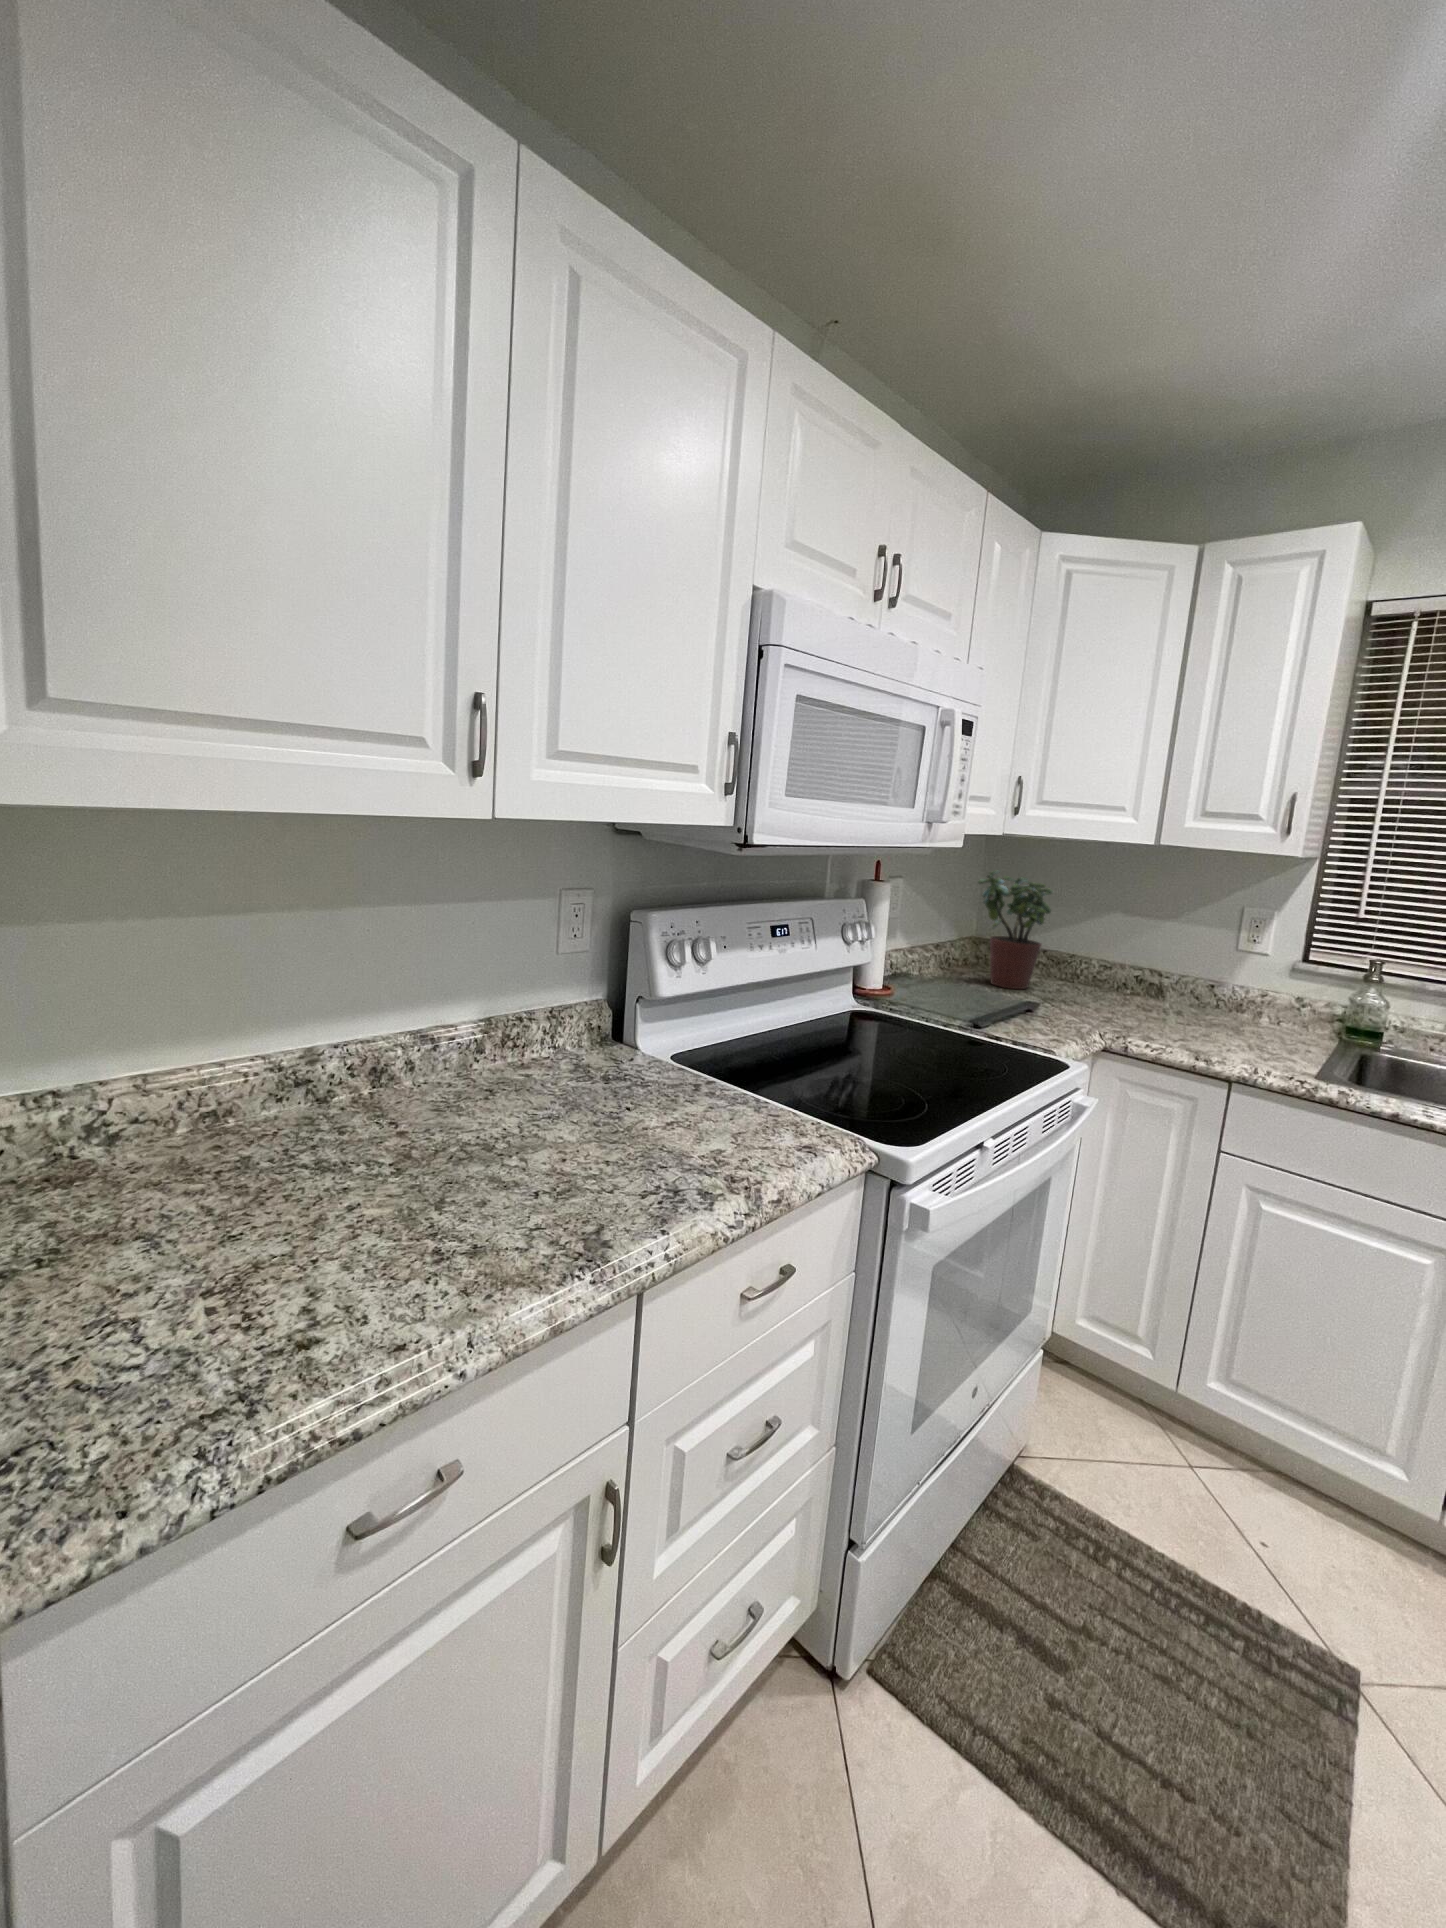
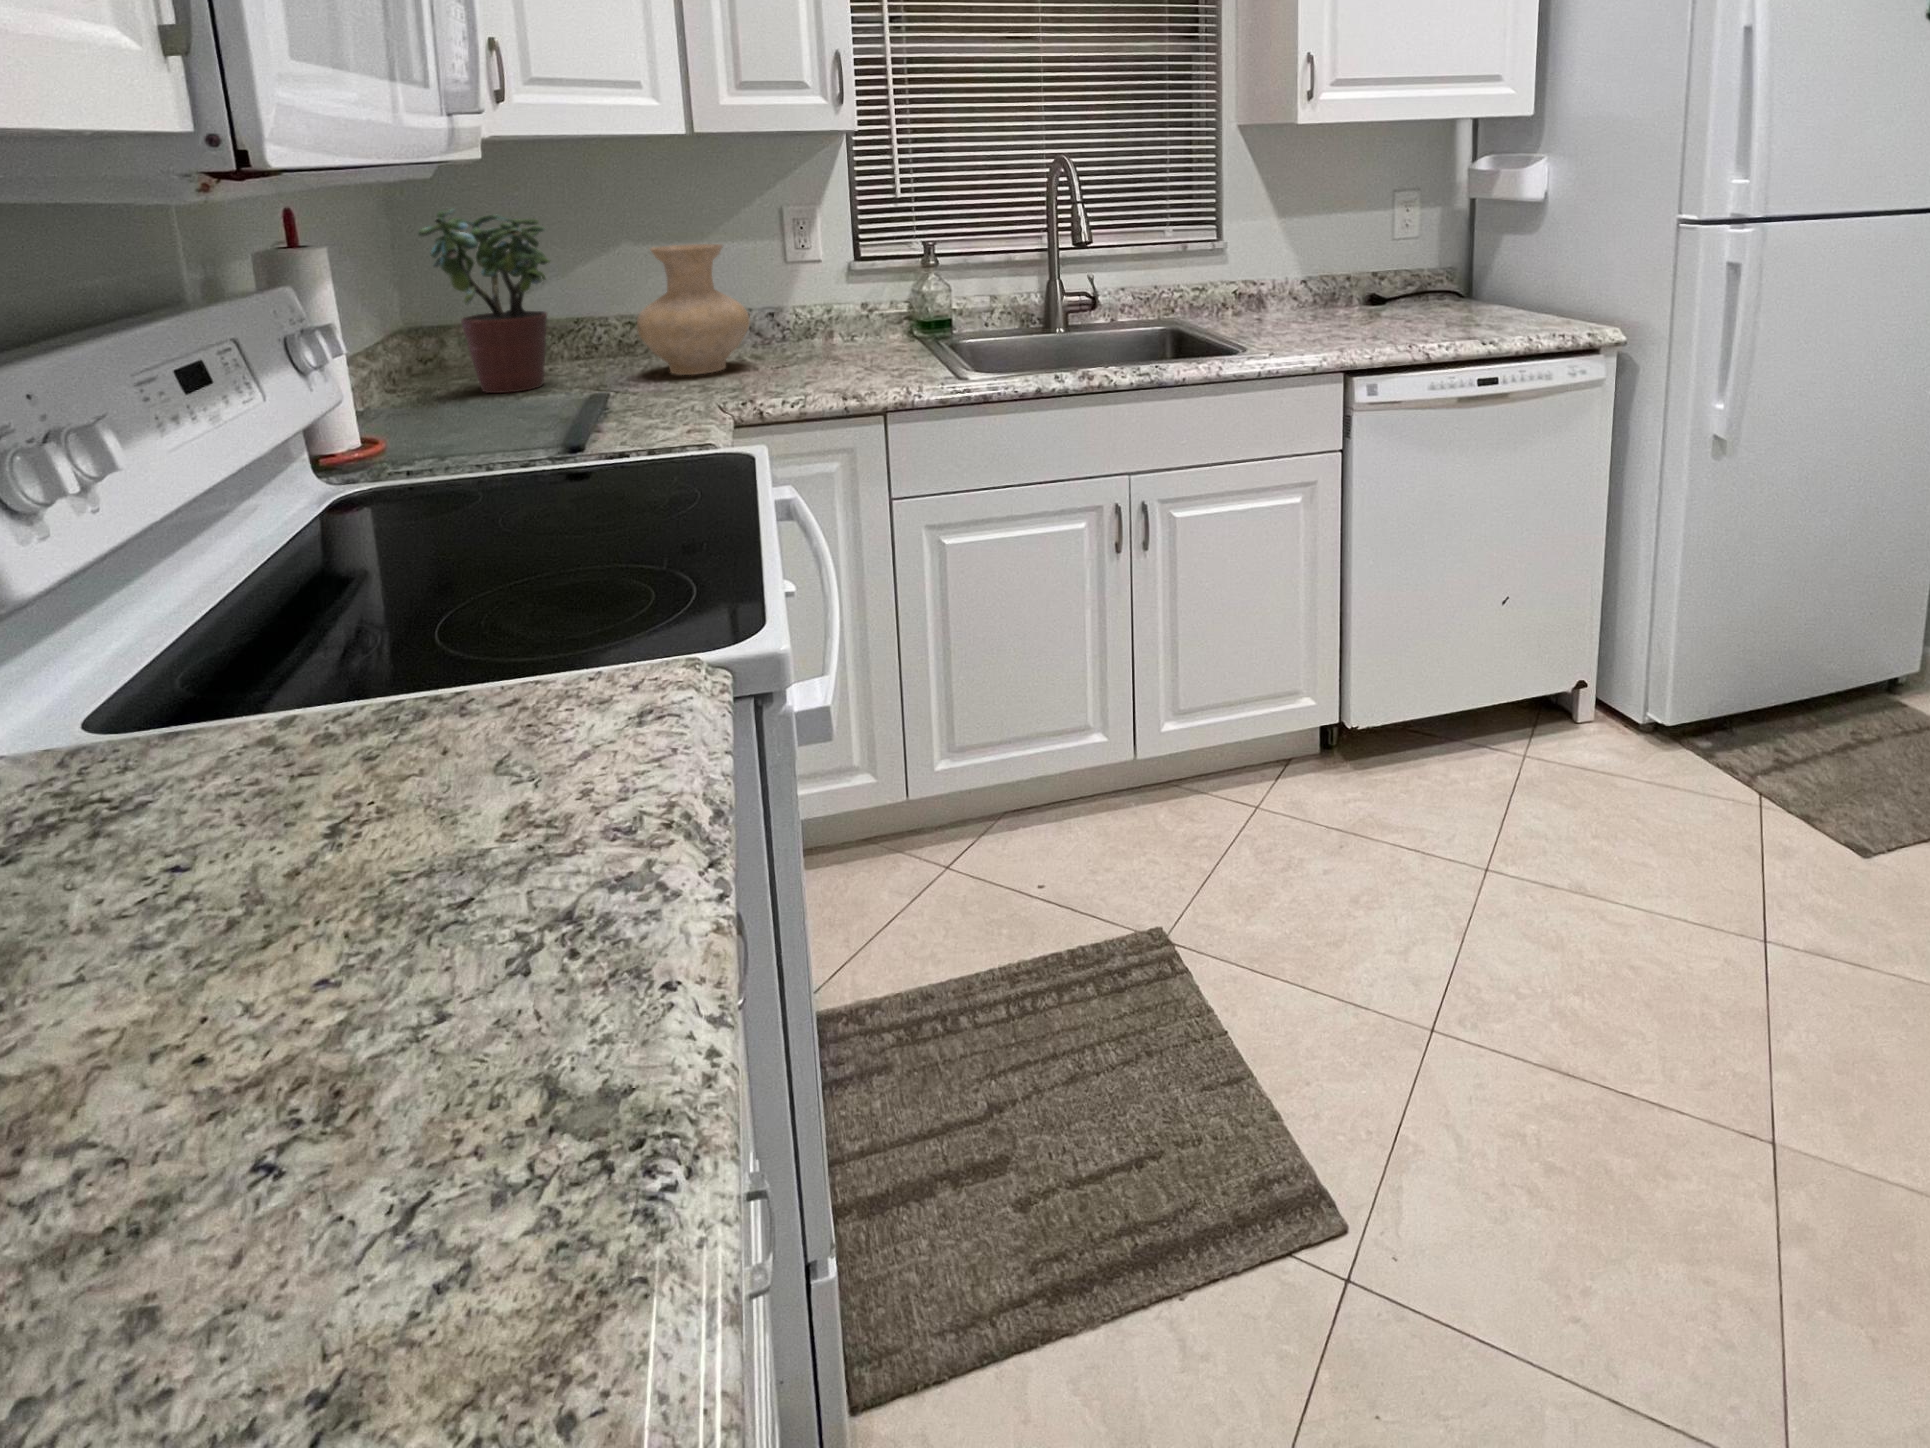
vase: none [1093,916,1180,1013] -> present [637,244,750,375]

